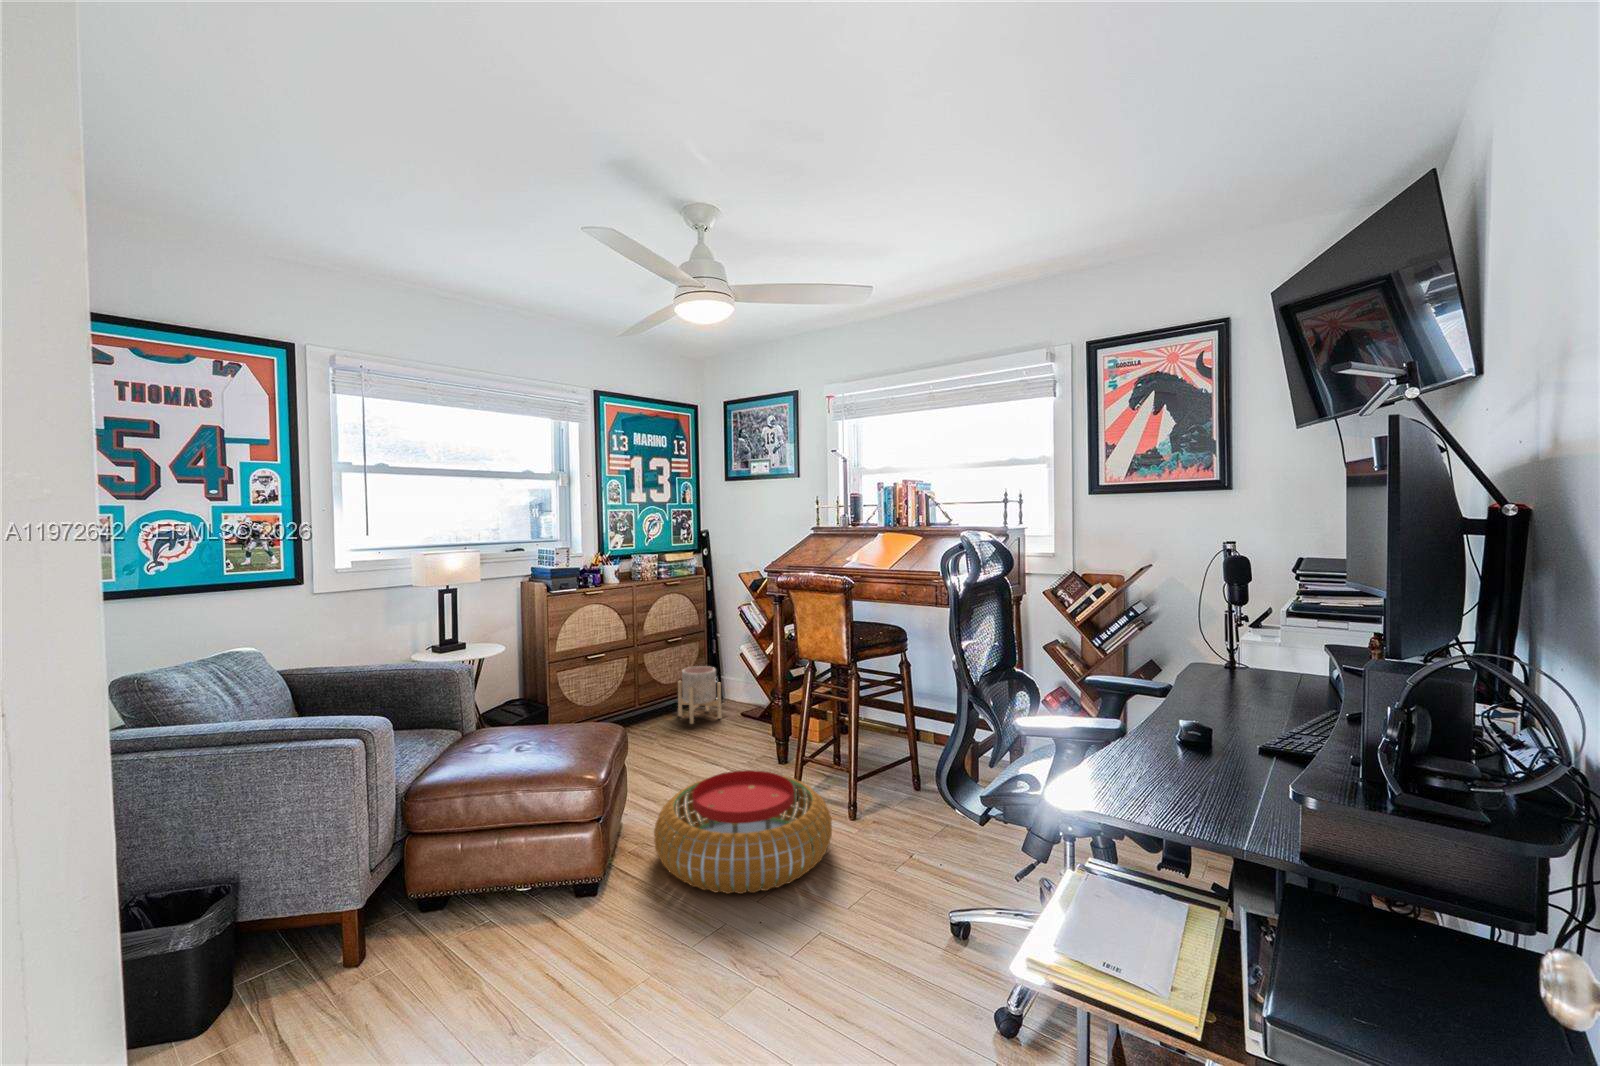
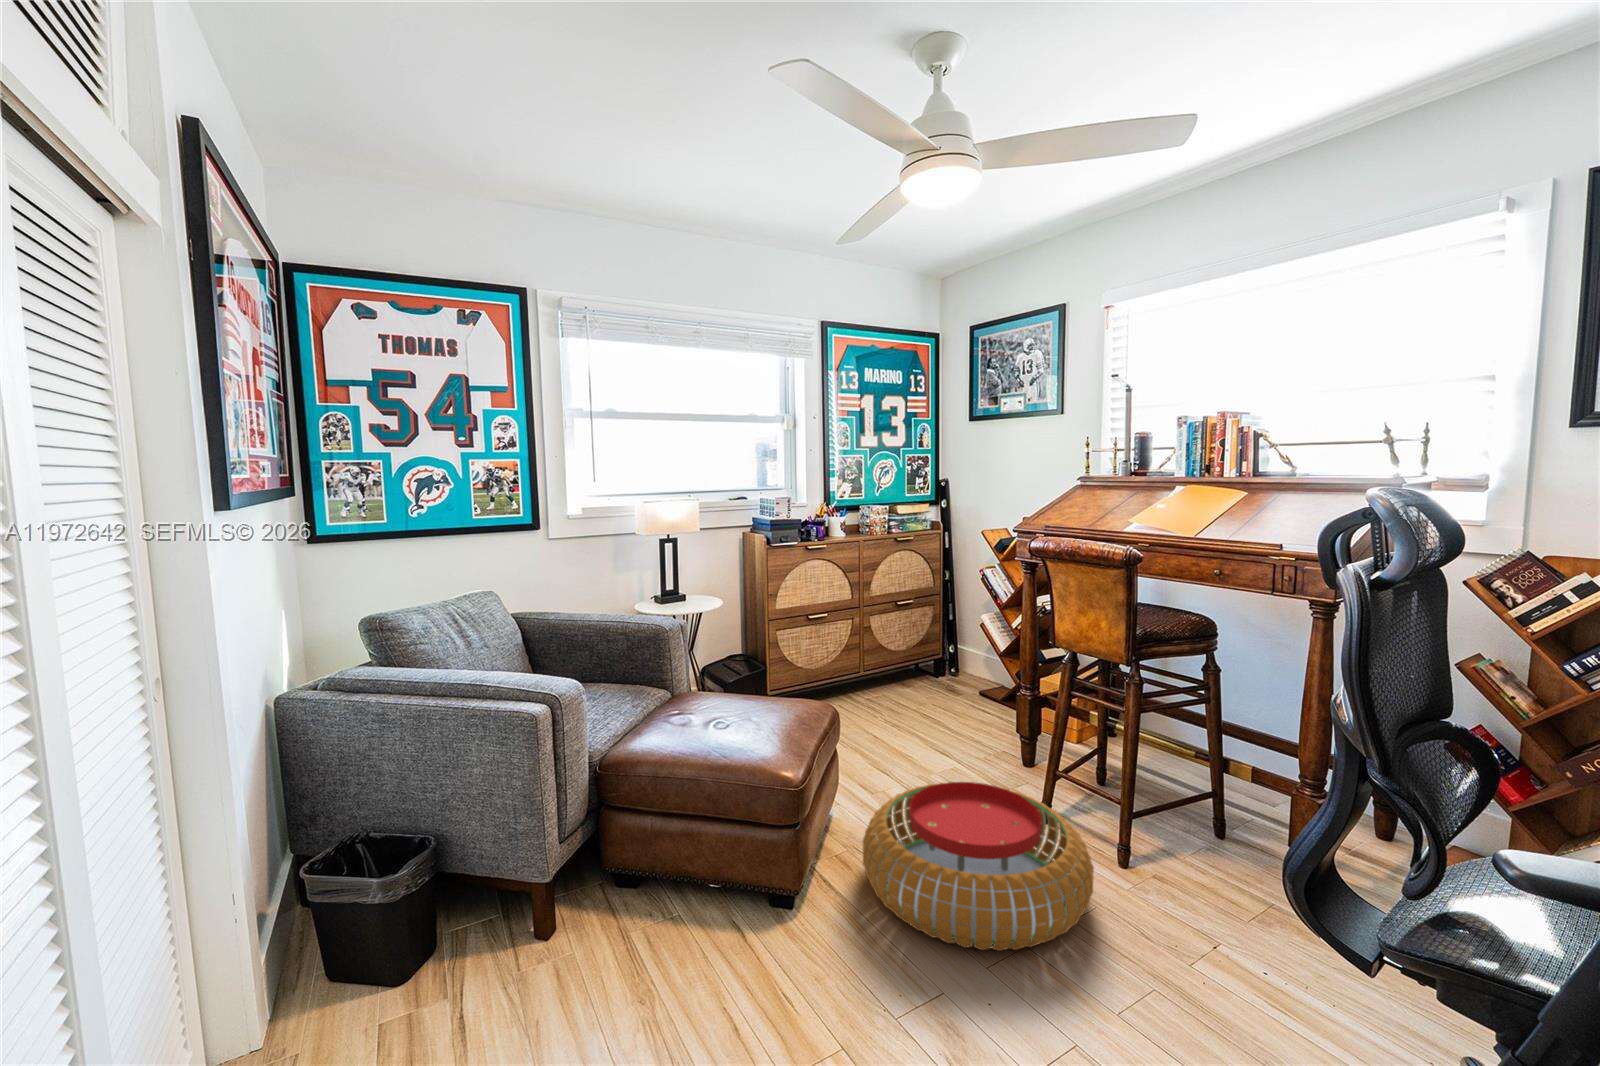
planter: present [678,666,721,724] -> none [907,637,957,703]

